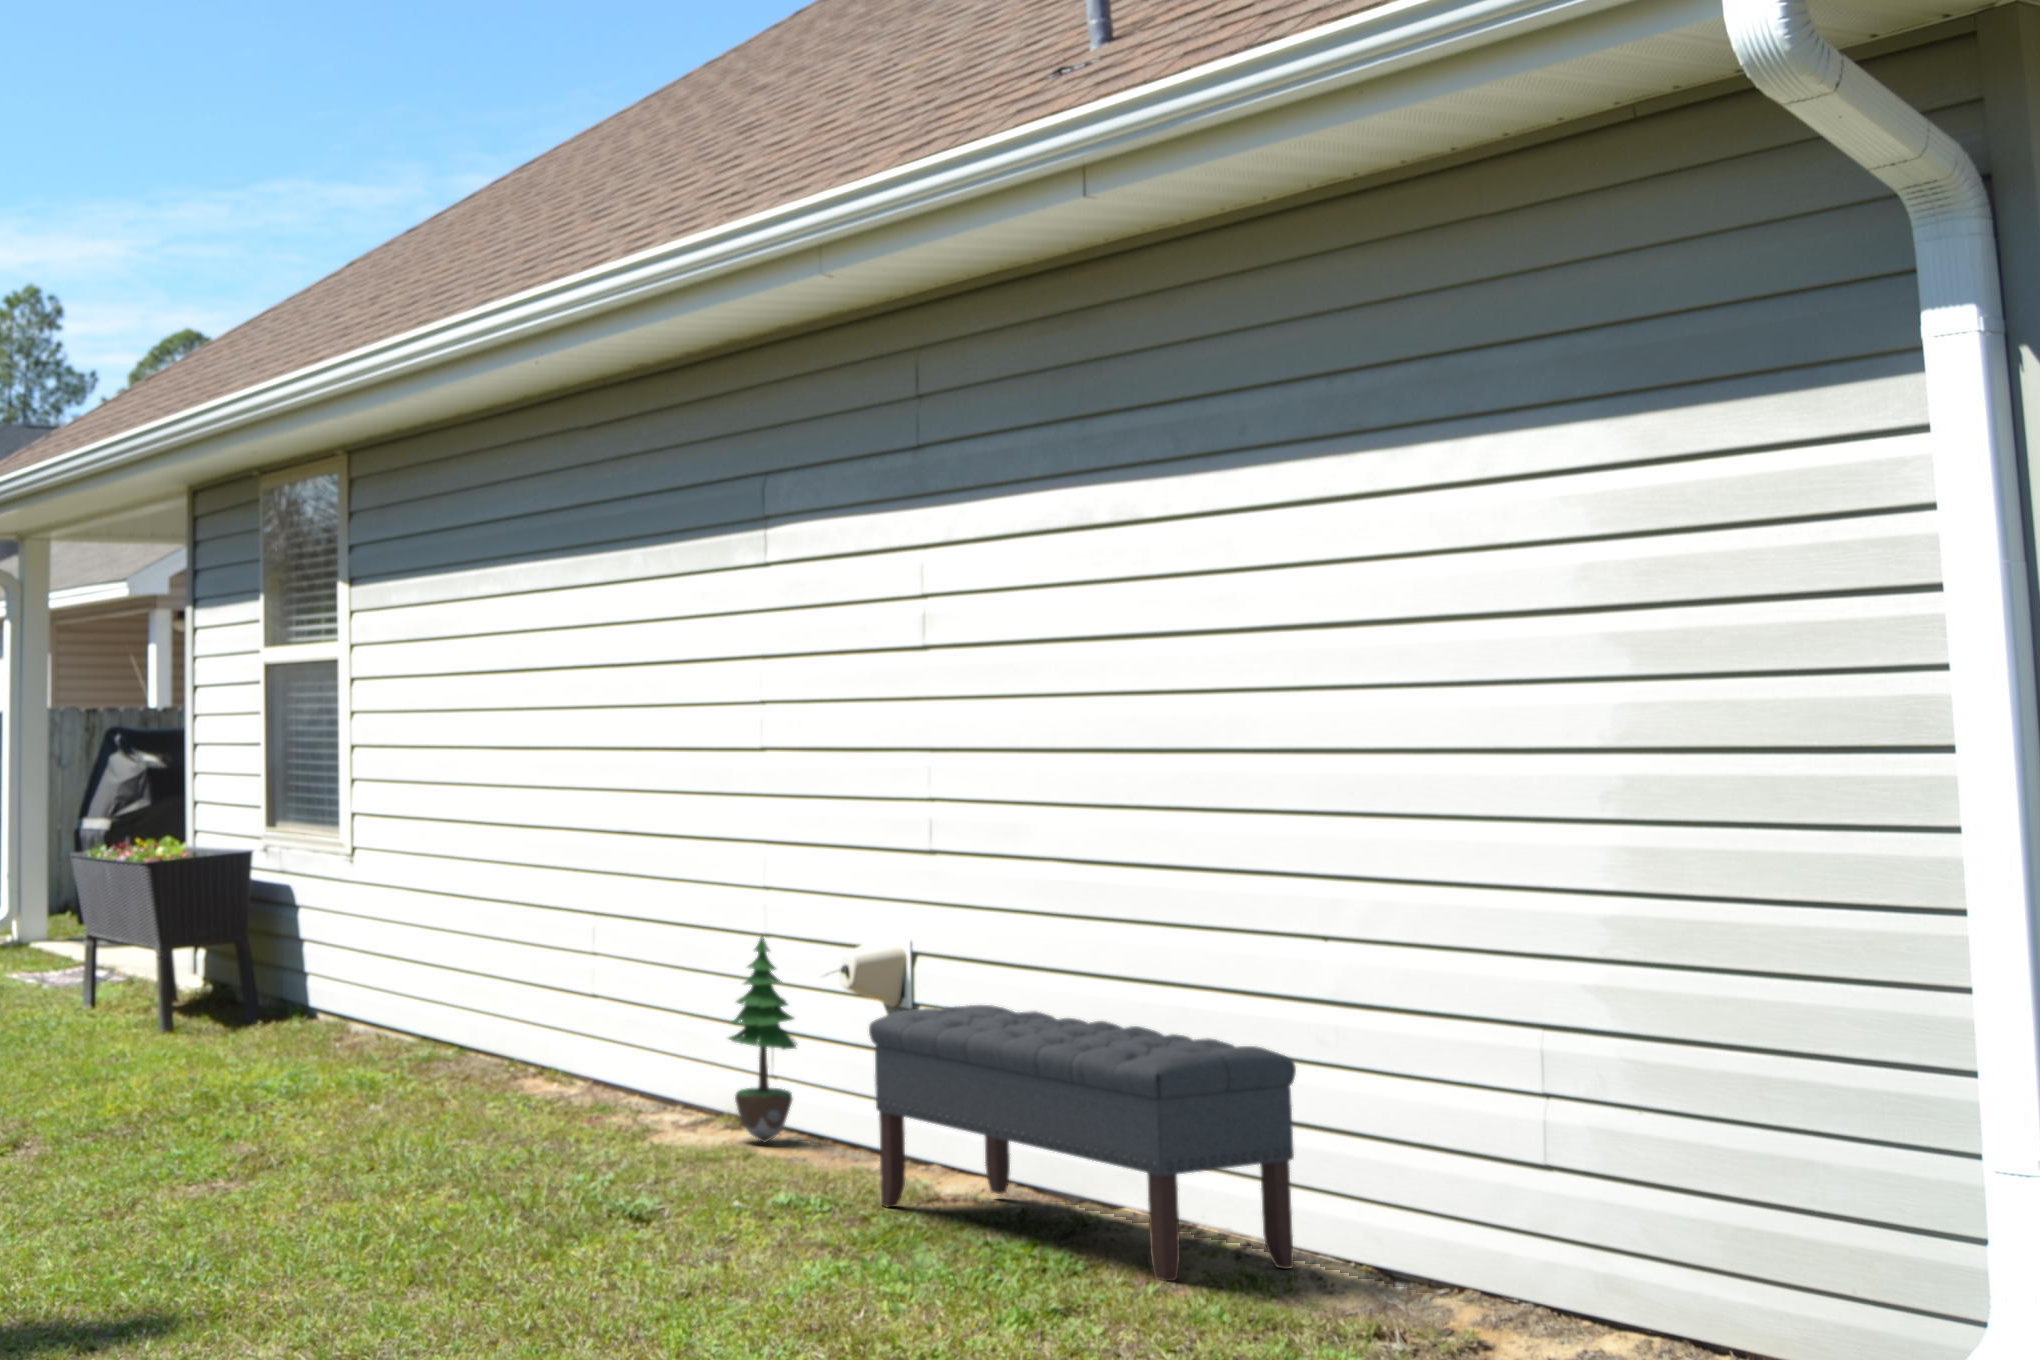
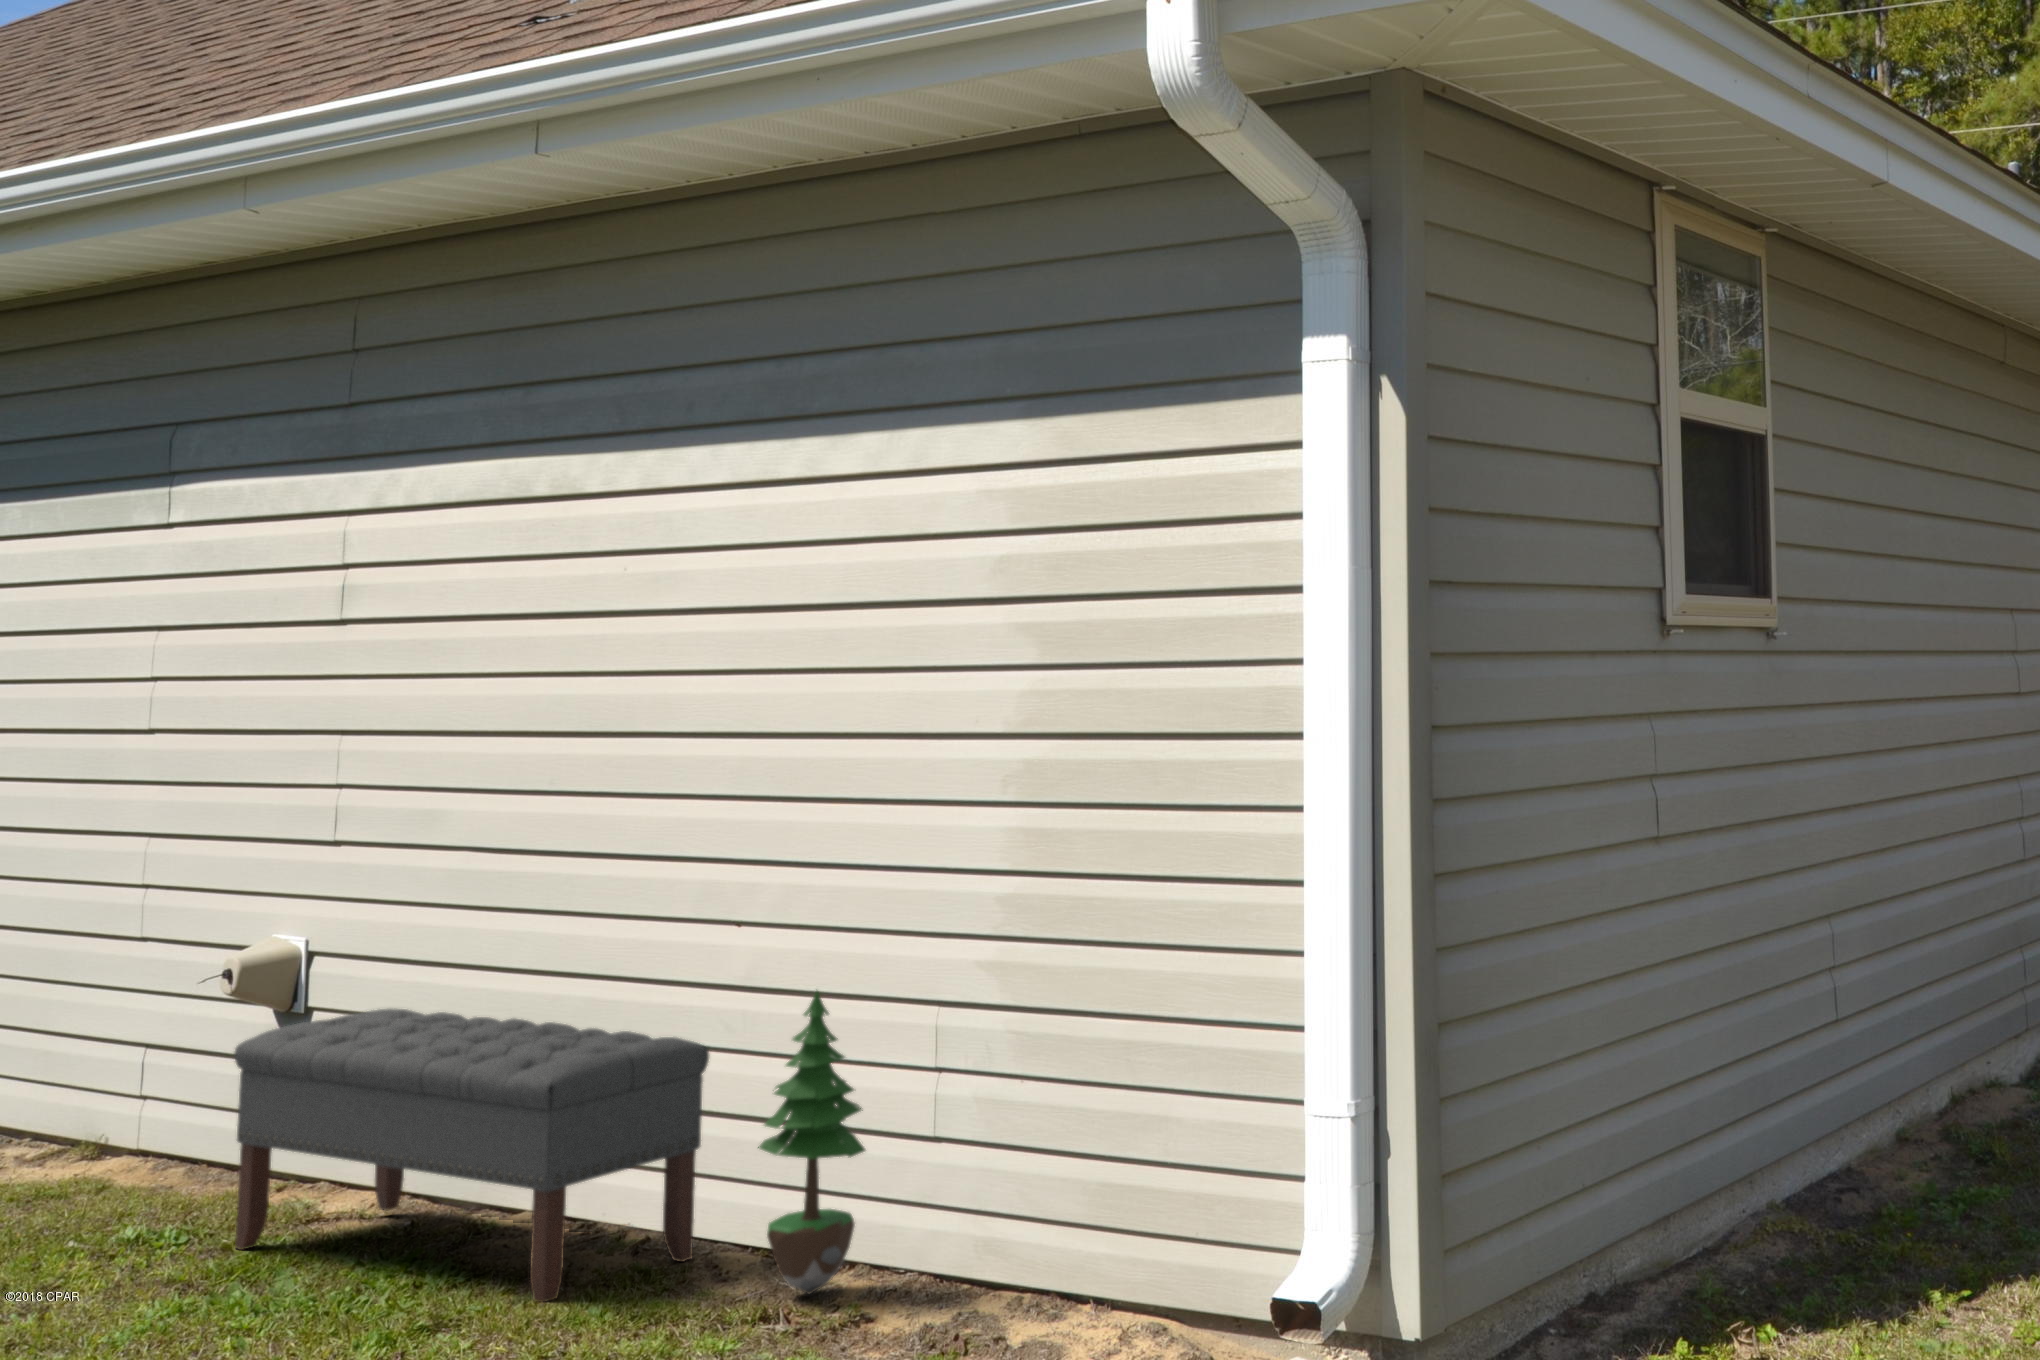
potted tree: present [729,934,796,1143] -> present [758,991,865,1294]

